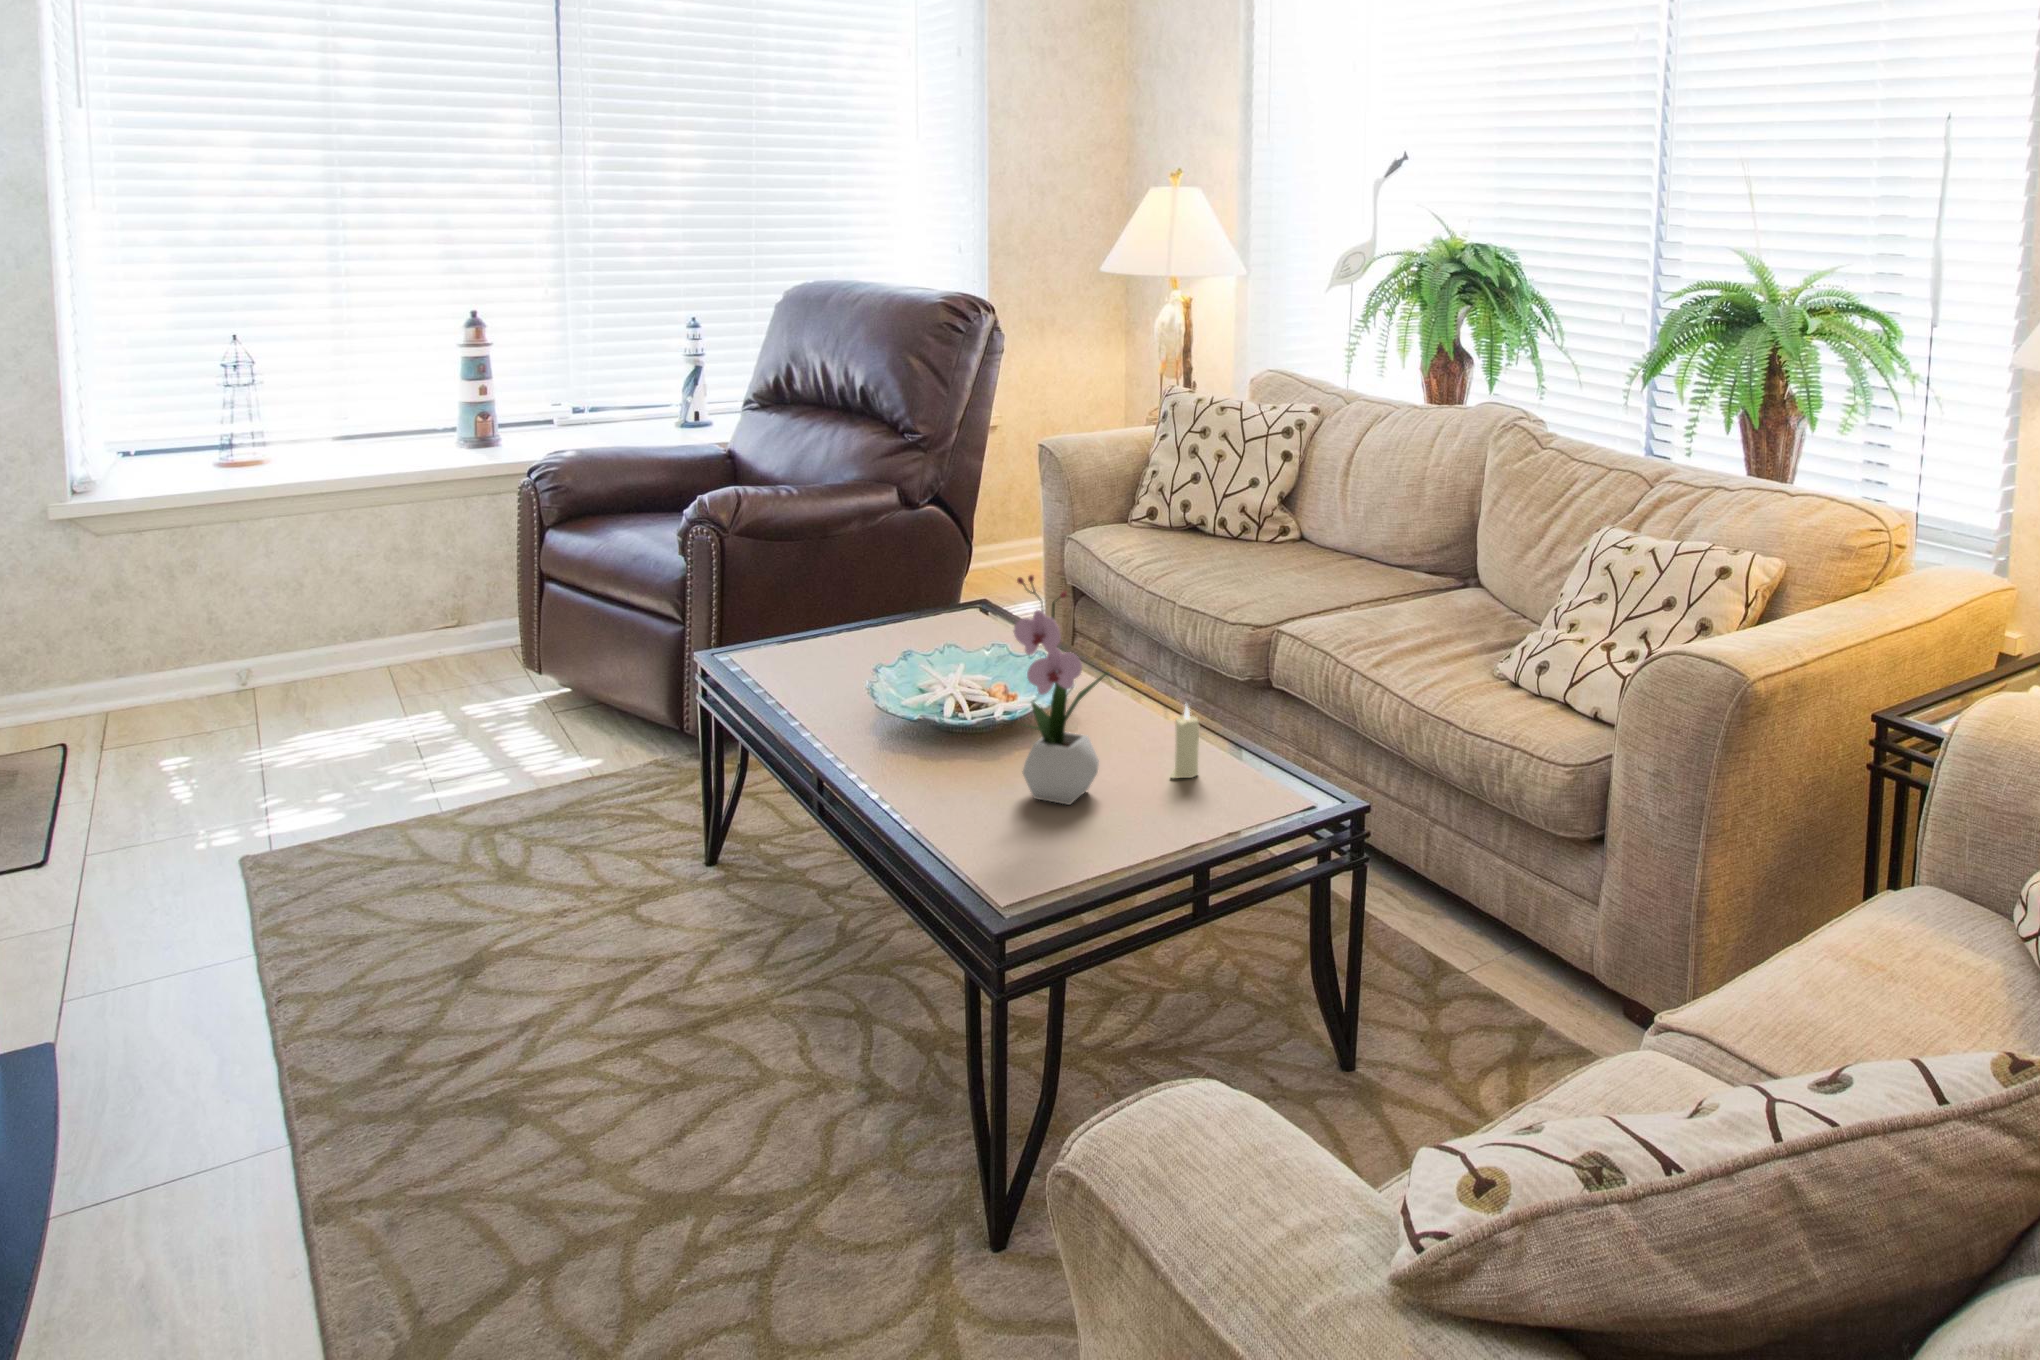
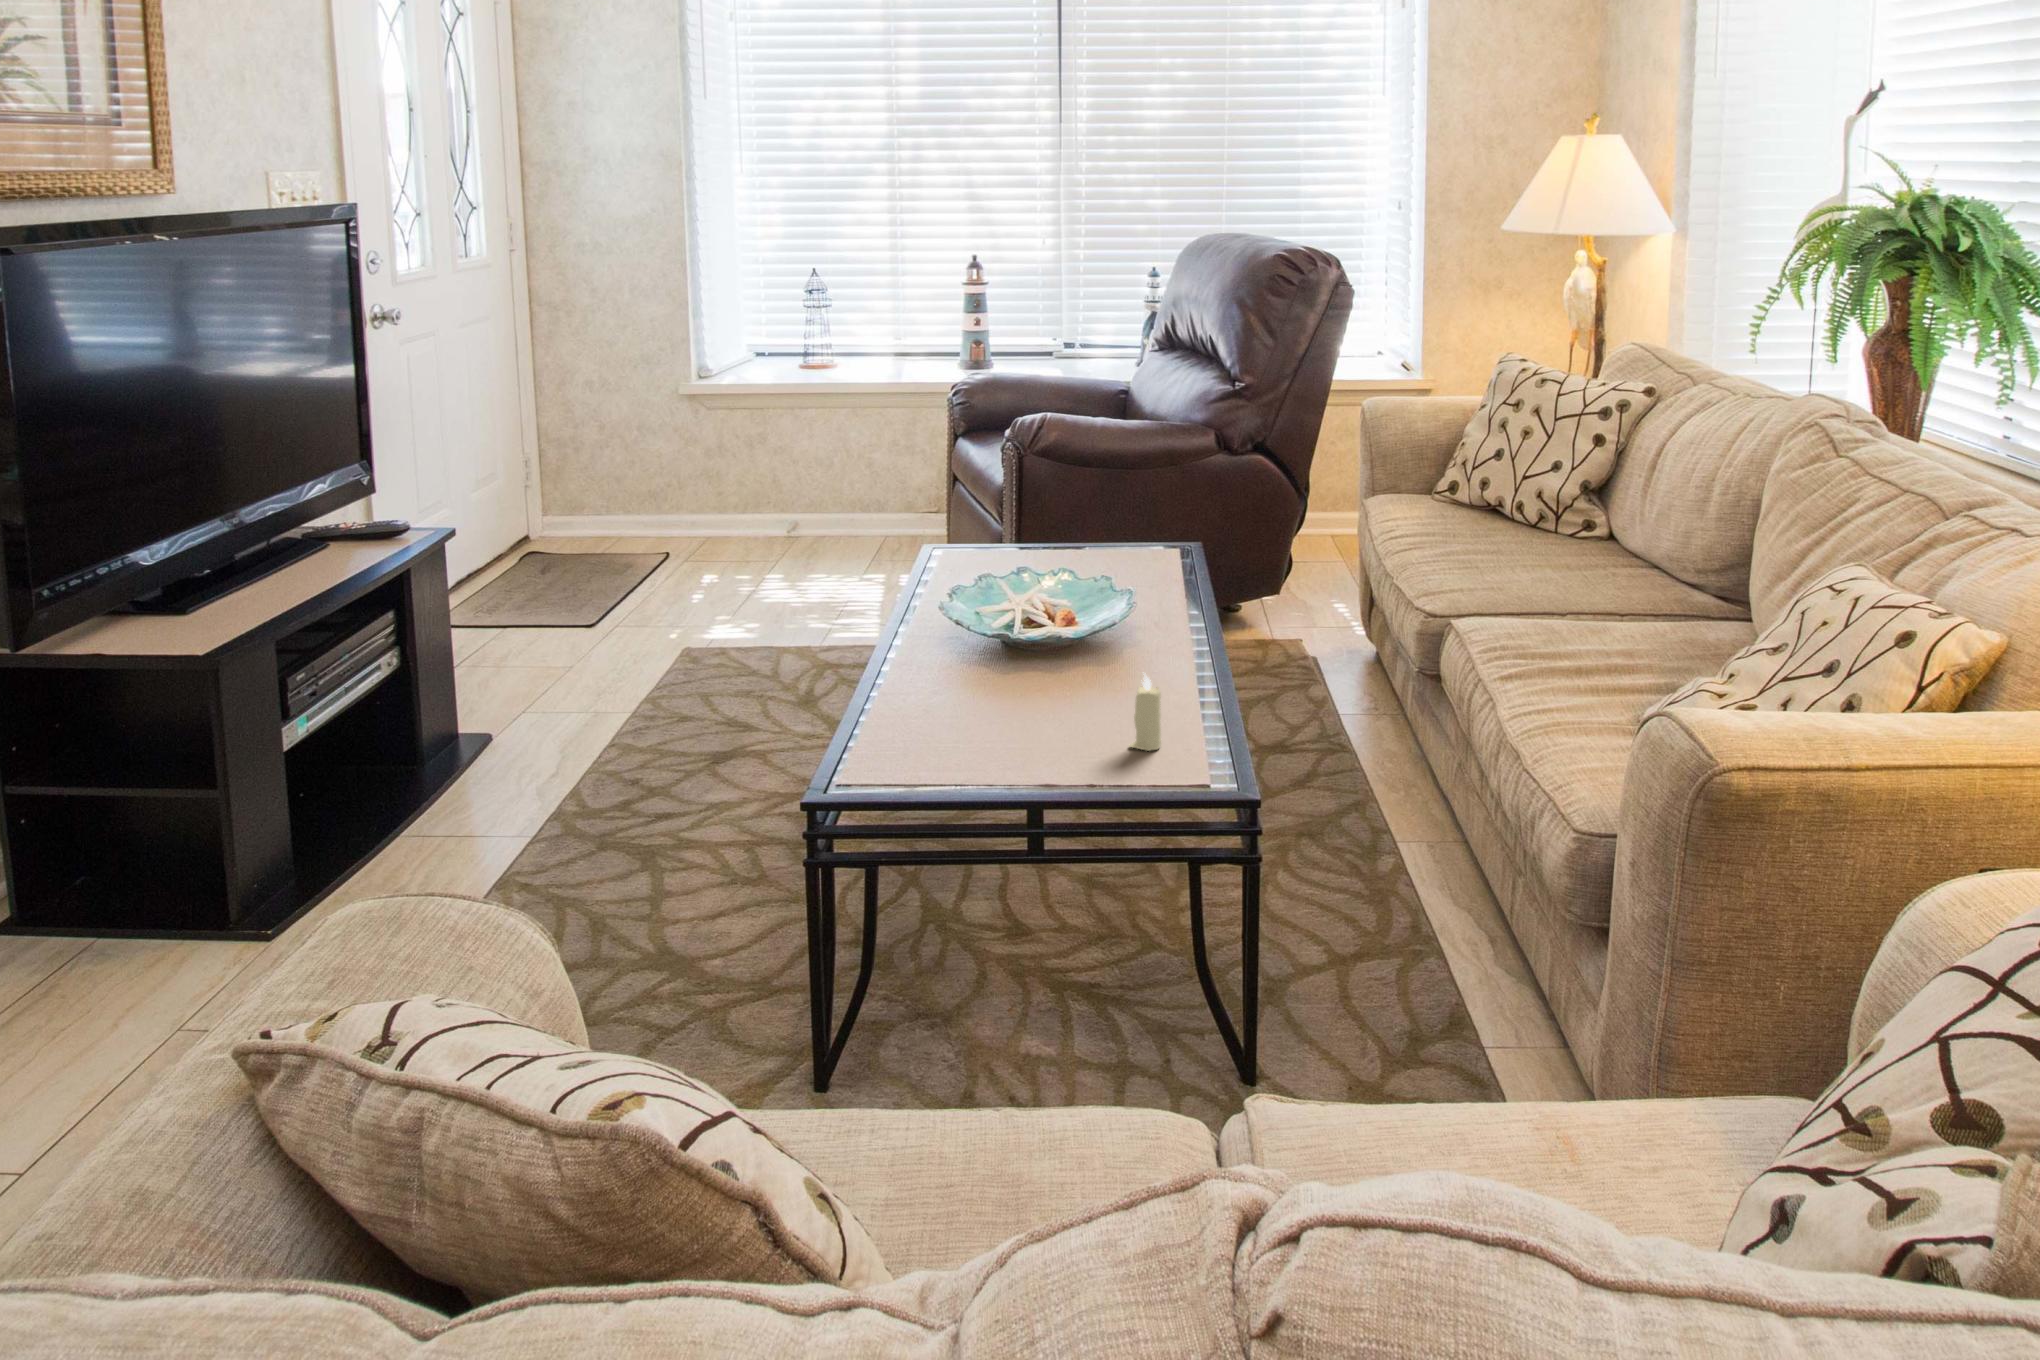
flower arrangement: present [1014,575,1107,805] -> none [957,518,1065,749]

